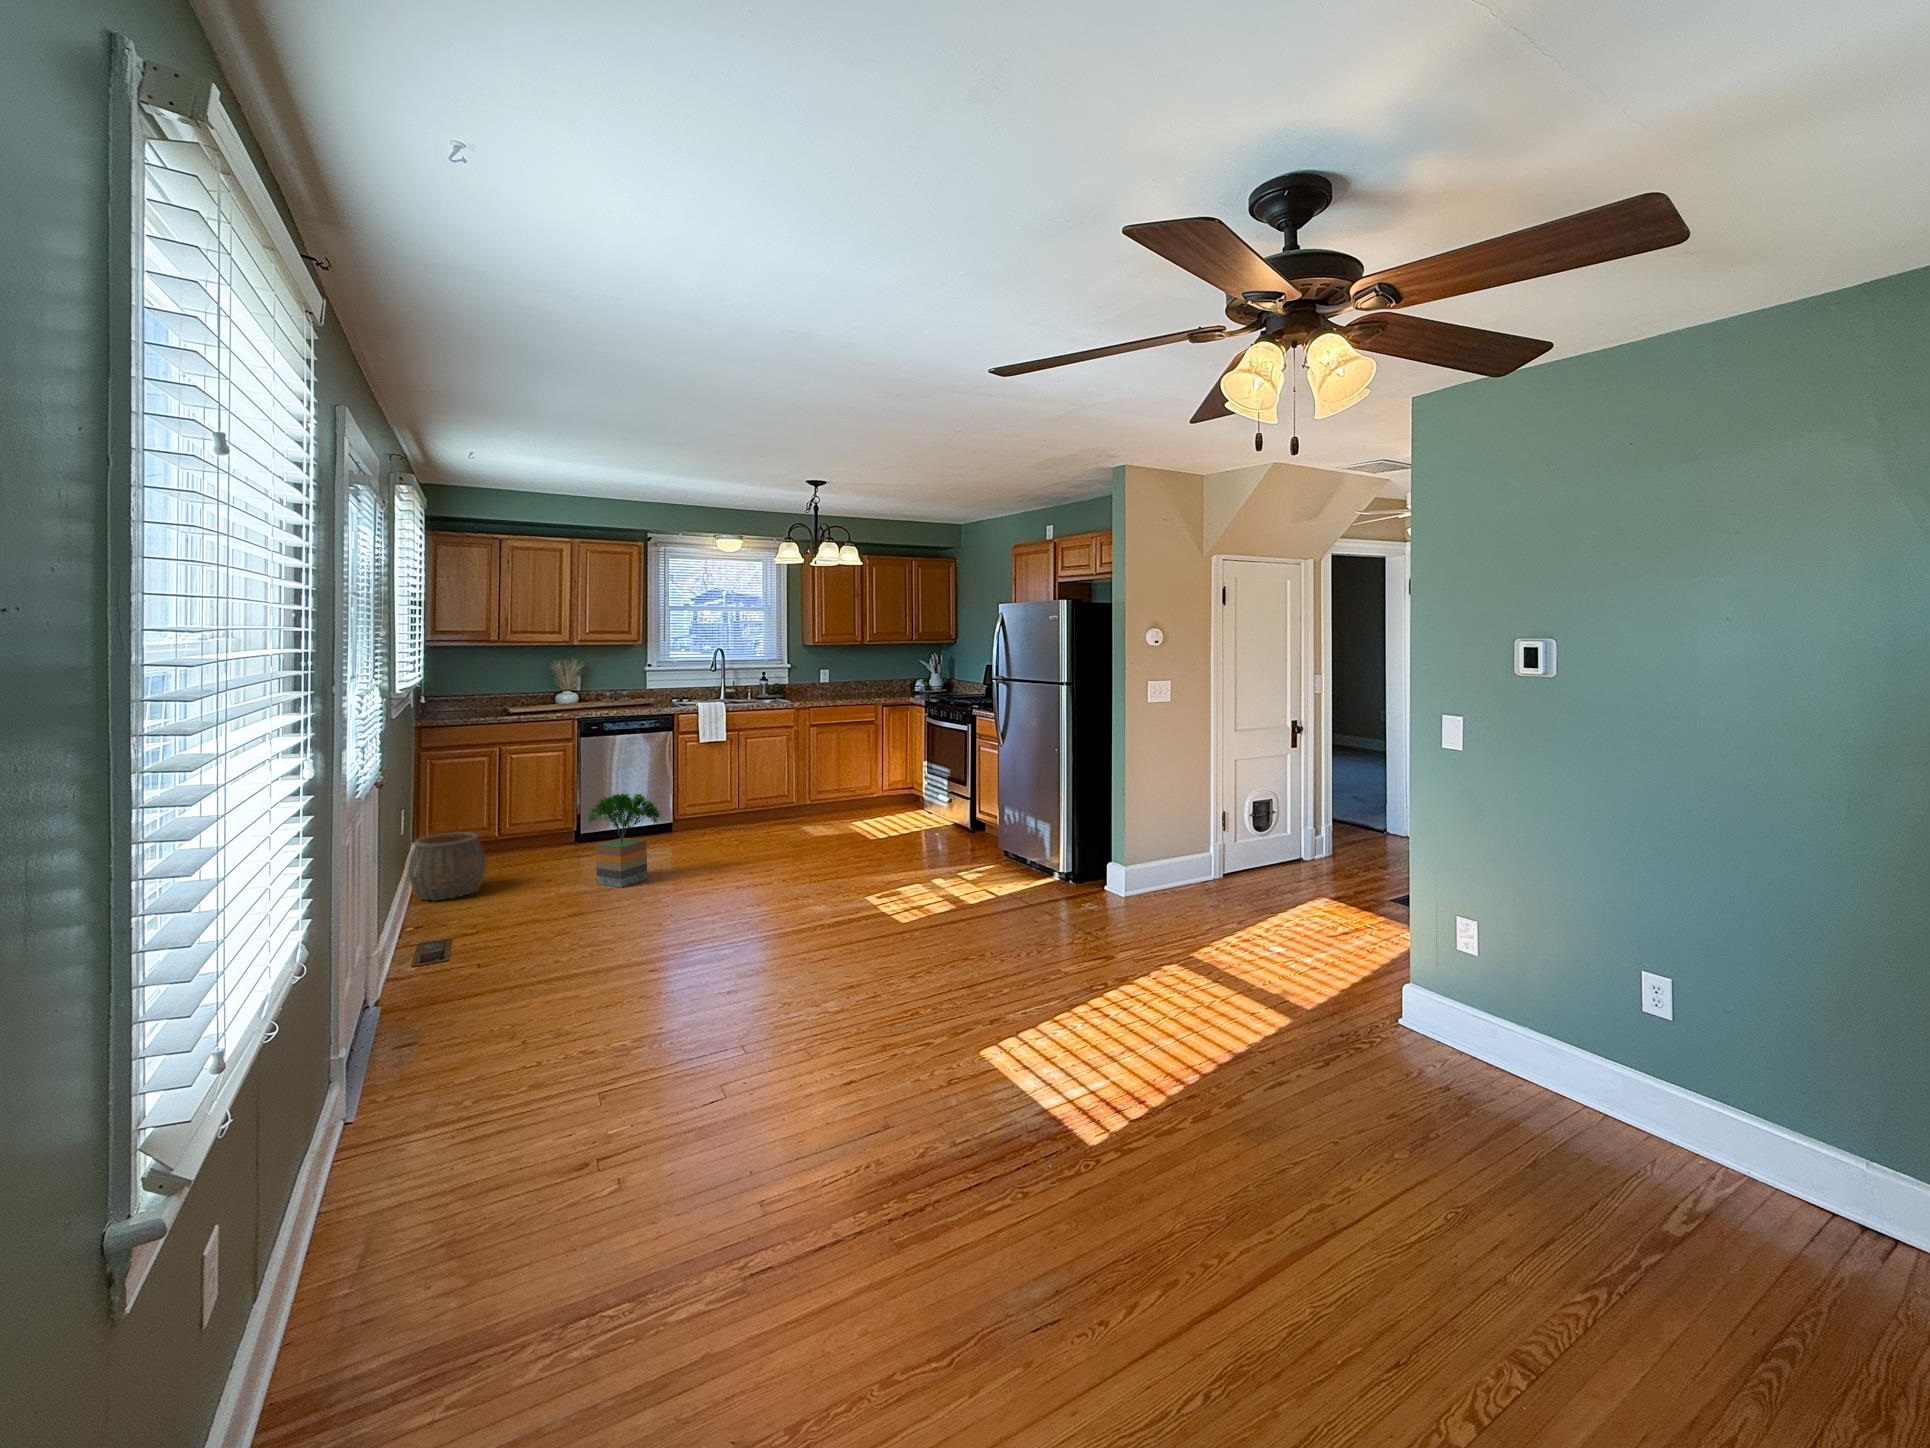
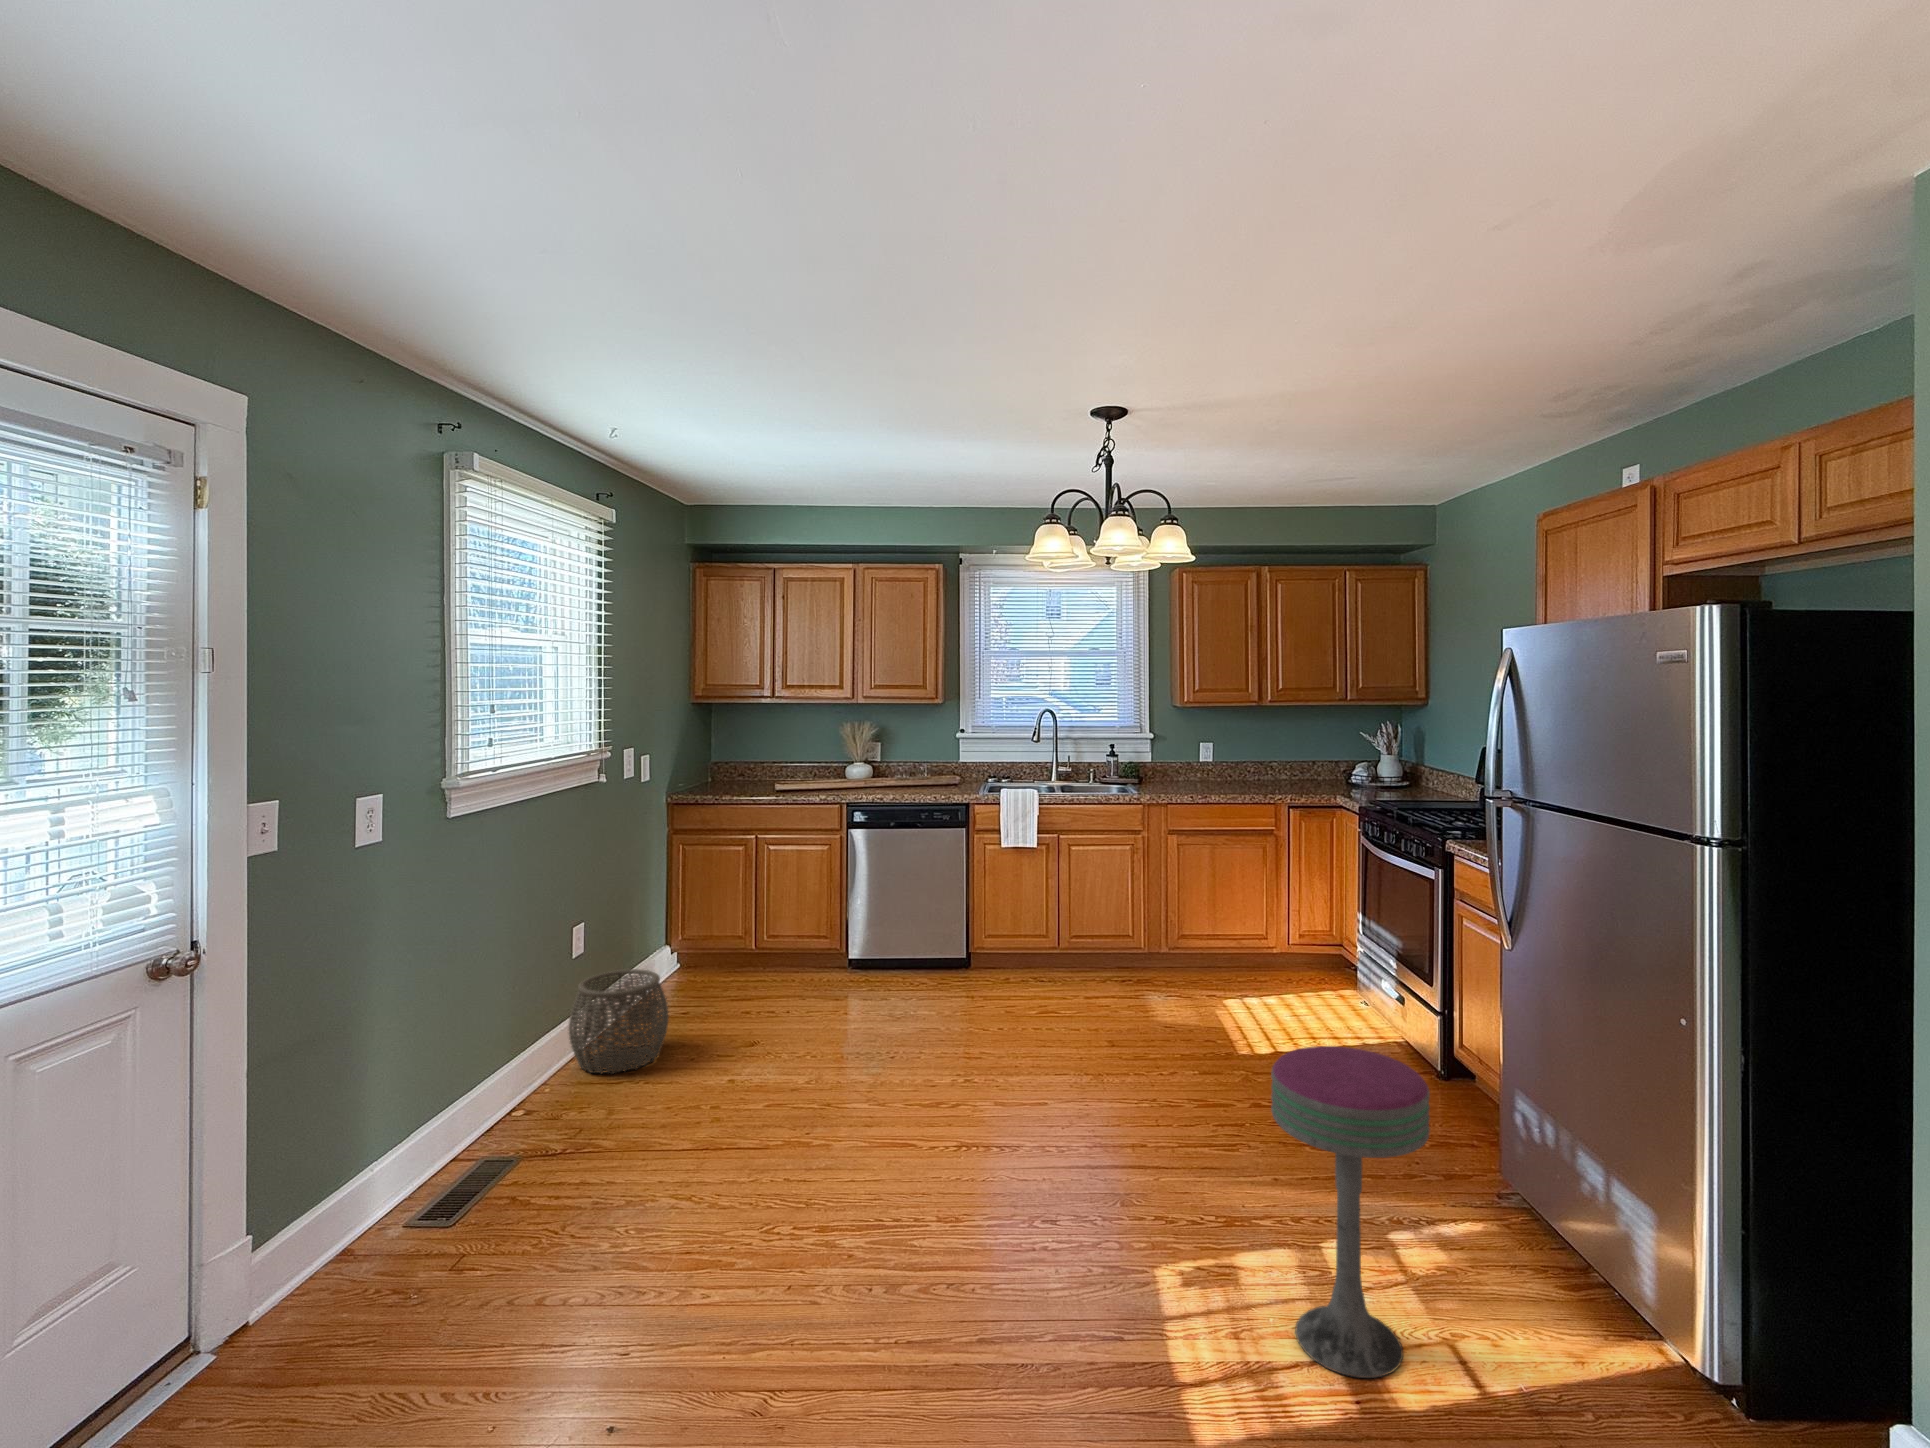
bar stool: none [908,789,973,916] -> present [1271,1046,1430,1378]
potted tree: present [587,793,661,888] -> none [782,938,890,1099]

